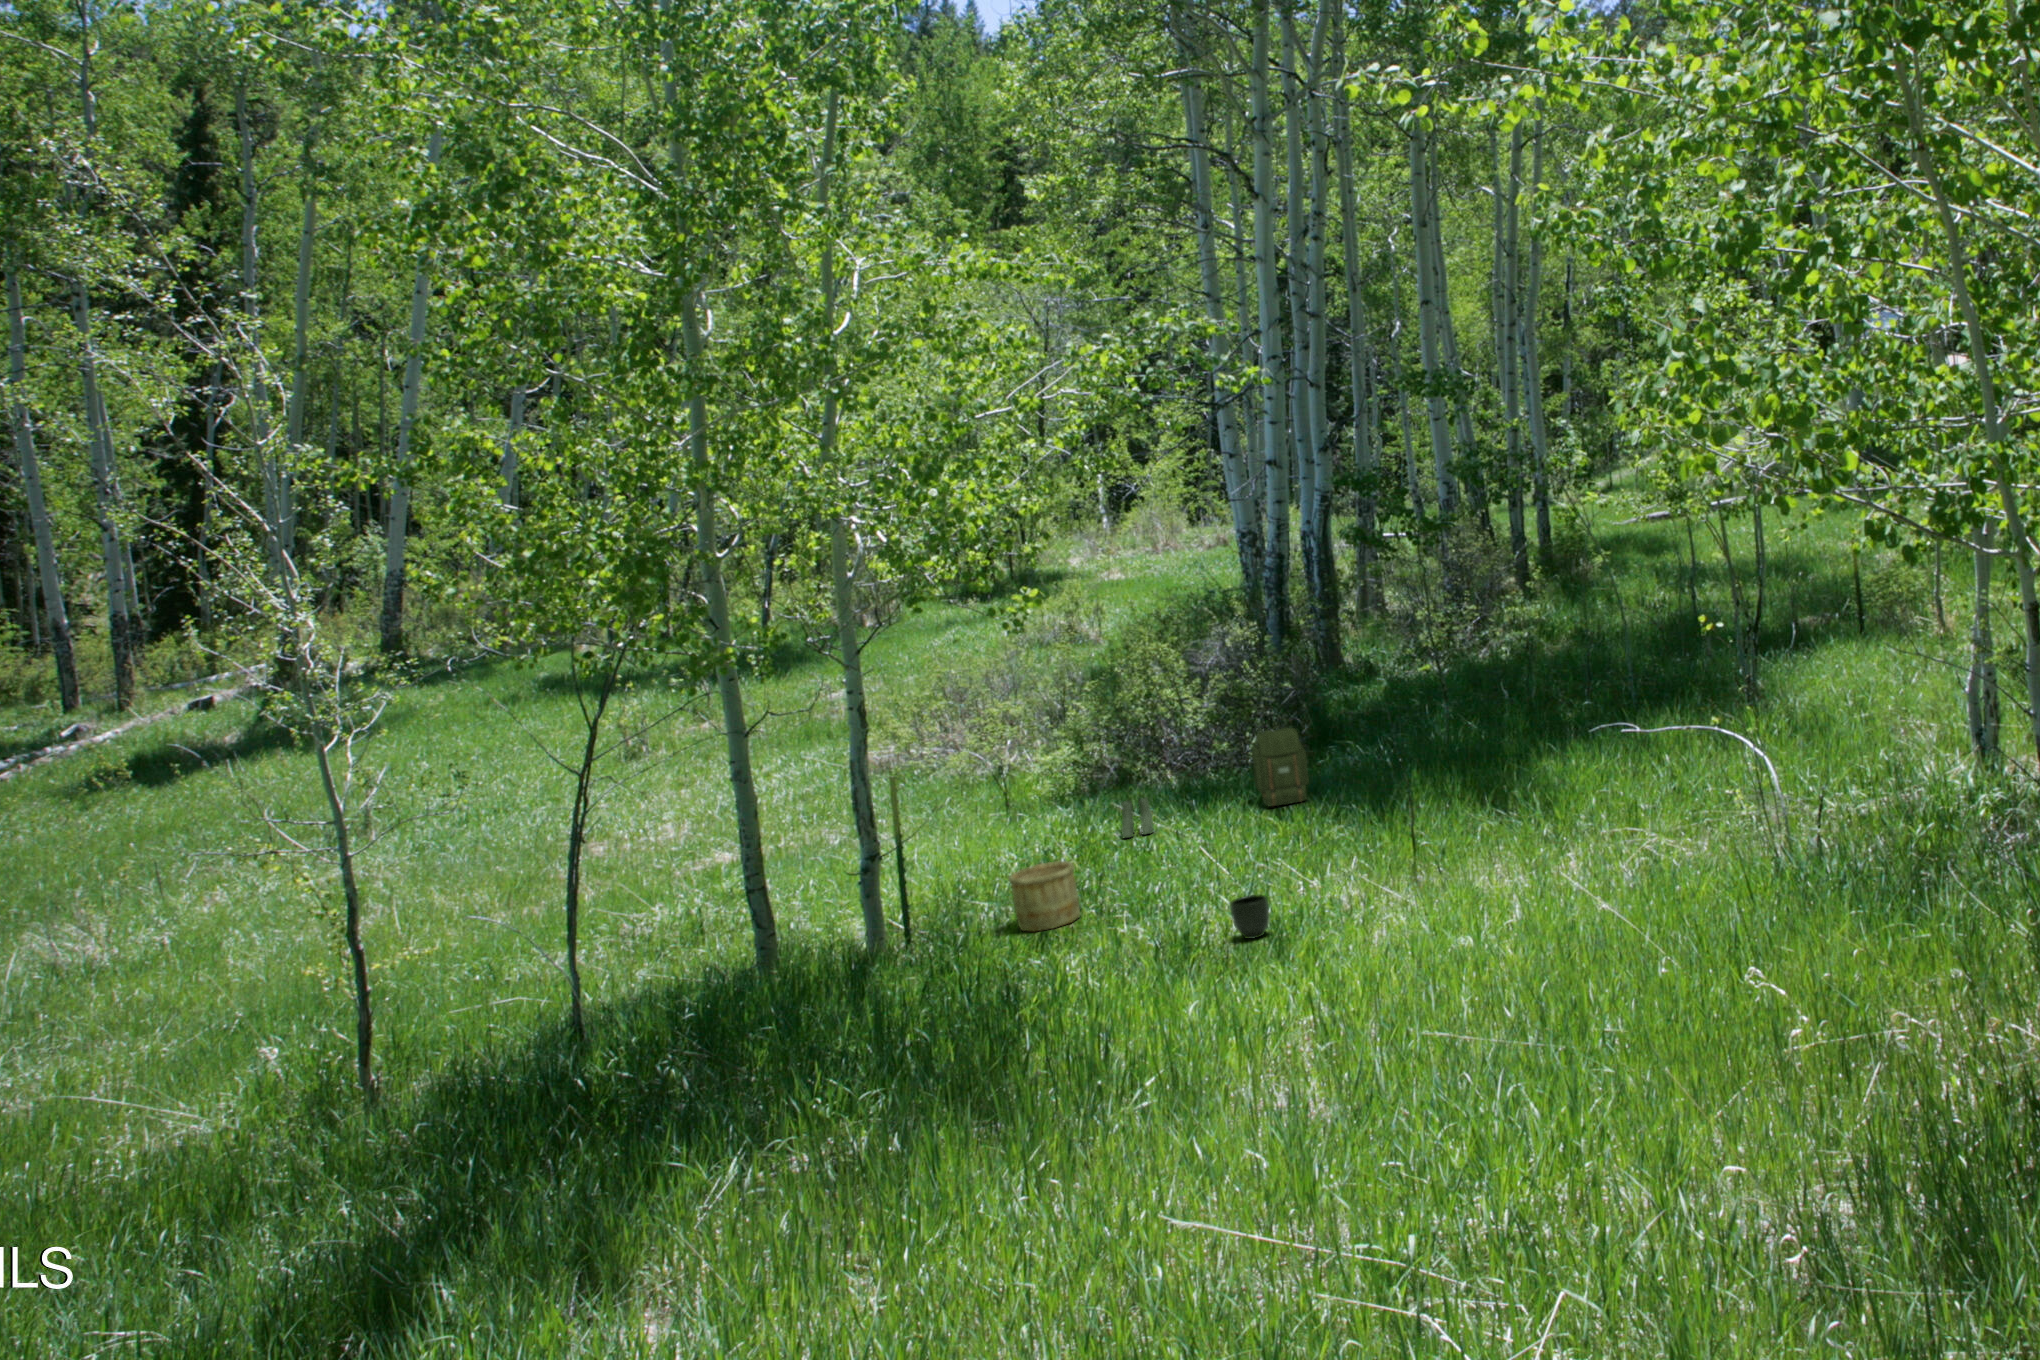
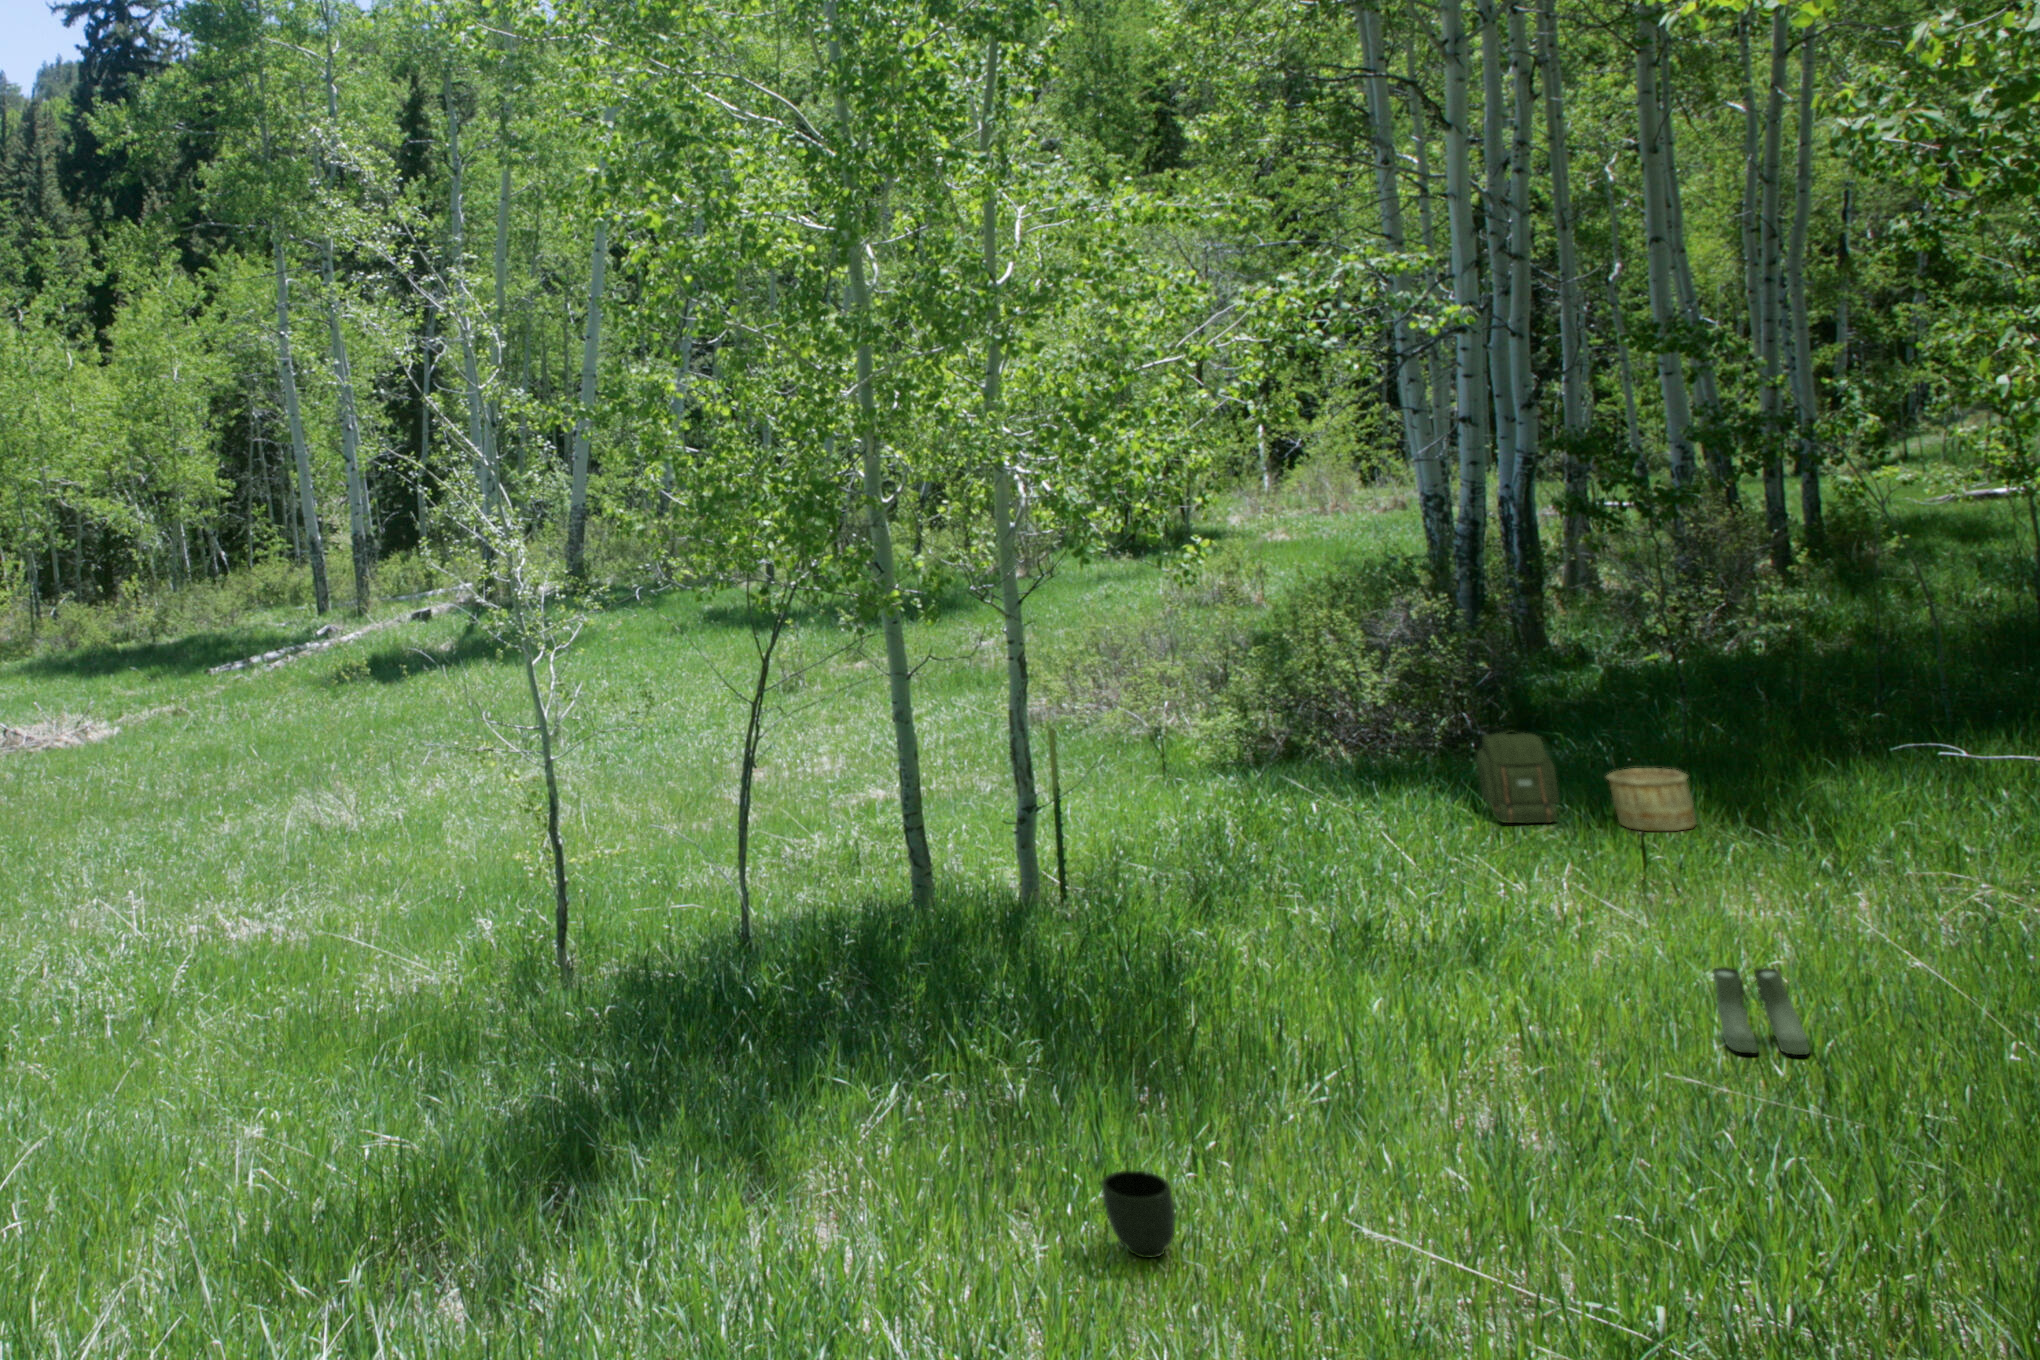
boots: present [1121,797,1154,838] -> present [1713,967,1810,1055]
wooden bucket: present [1008,861,1080,931] -> present [1606,768,1696,831]
planter: present [1230,895,1270,939] -> present [1102,1171,1175,1258]

